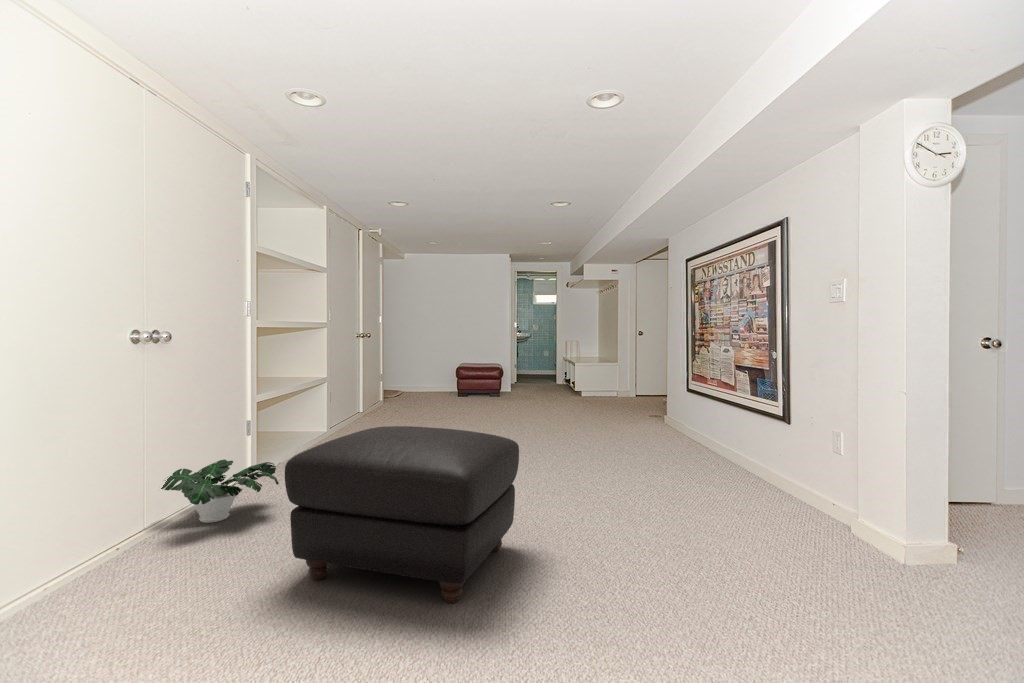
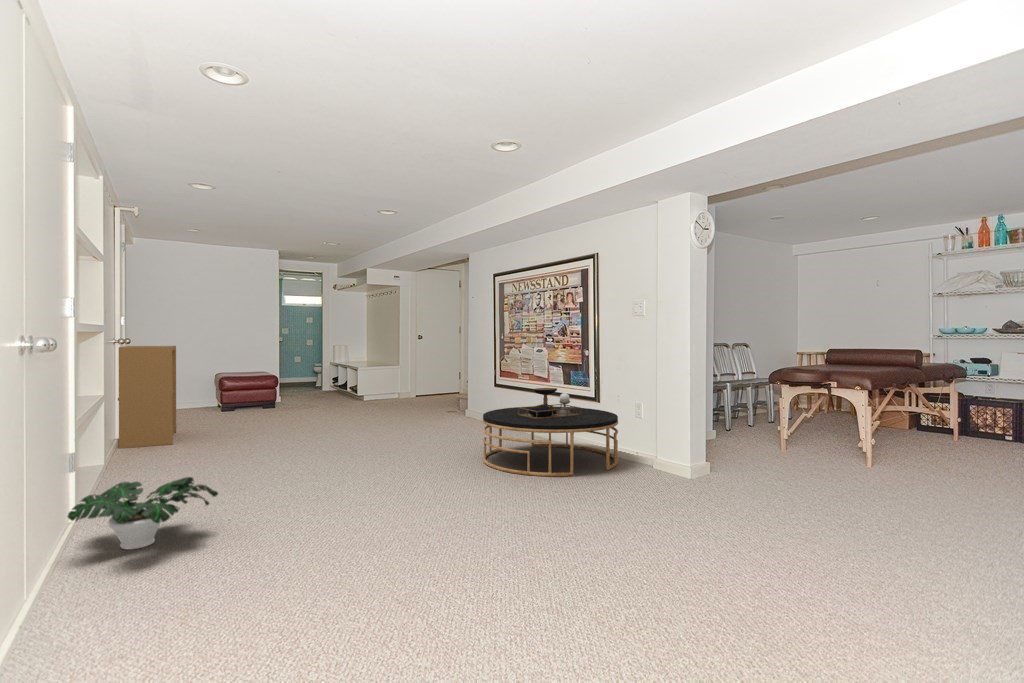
bookshelf: none [337,340,393,425] -> present [118,346,176,448]
coffee table: none [610,399,800,523] -> present [483,388,618,476]
ottoman: present [285,426,519,603] -> none [317,419,494,560]

